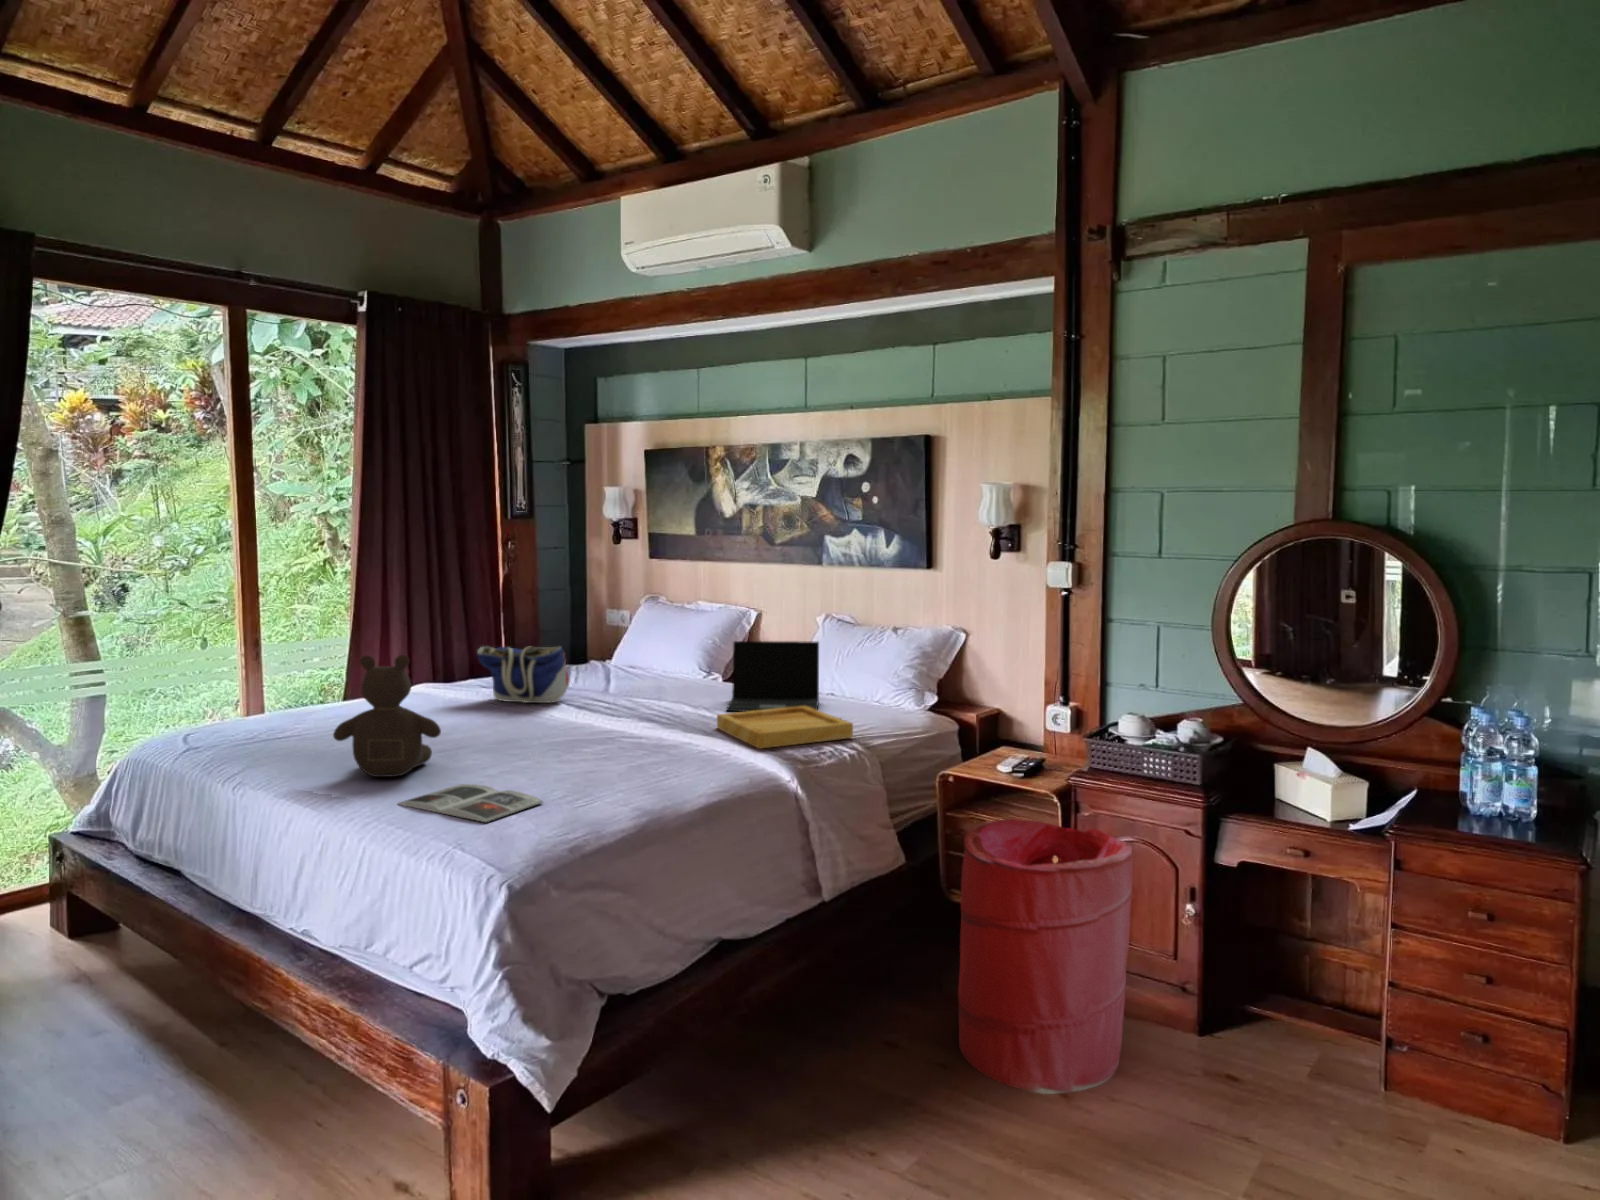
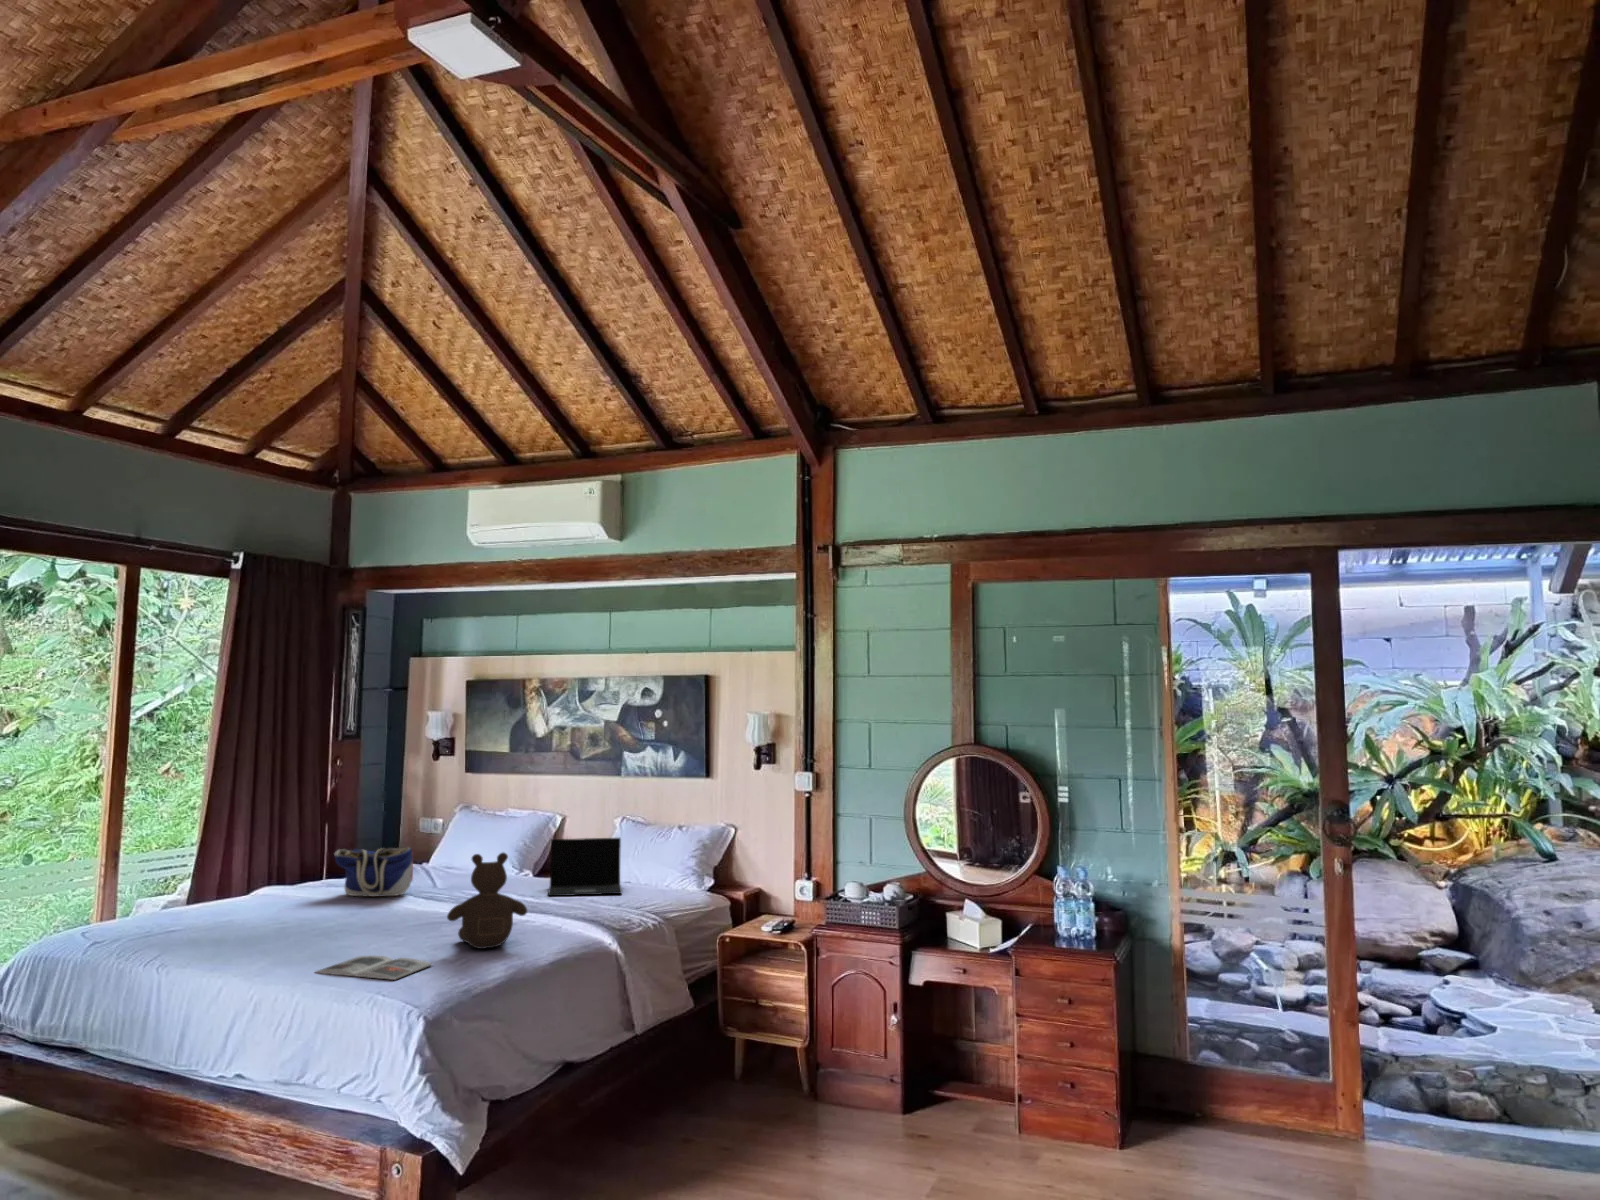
teddy bear: present [333,655,441,777] -> present [447,853,527,949]
tray: present [717,706,853,749] -> none [545,889,654,922]
laundry hamper: present [958,819,1133,1094] -> none [738,962,855,1160]

